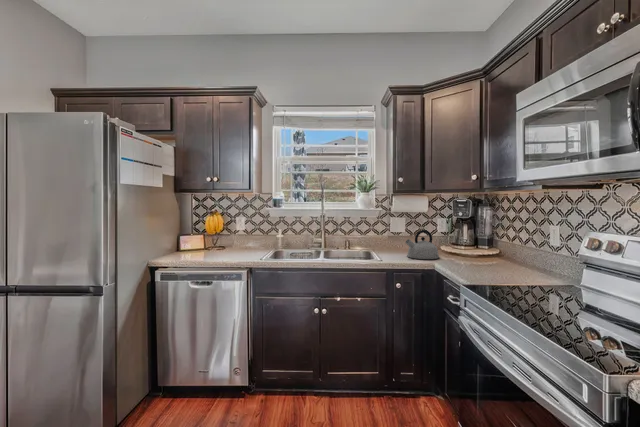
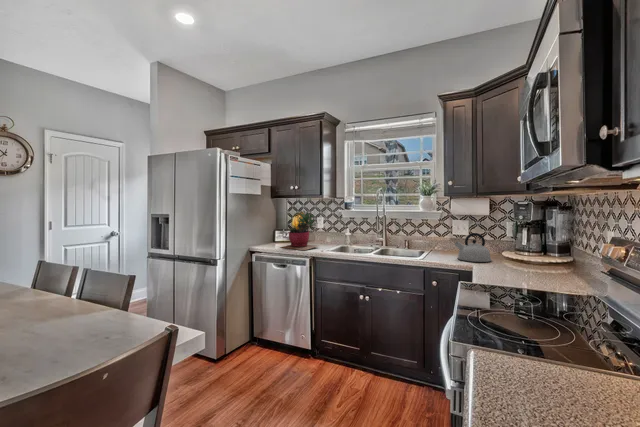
succulent plant: none [197,209,250,260] -> present [282,211,318,250]

